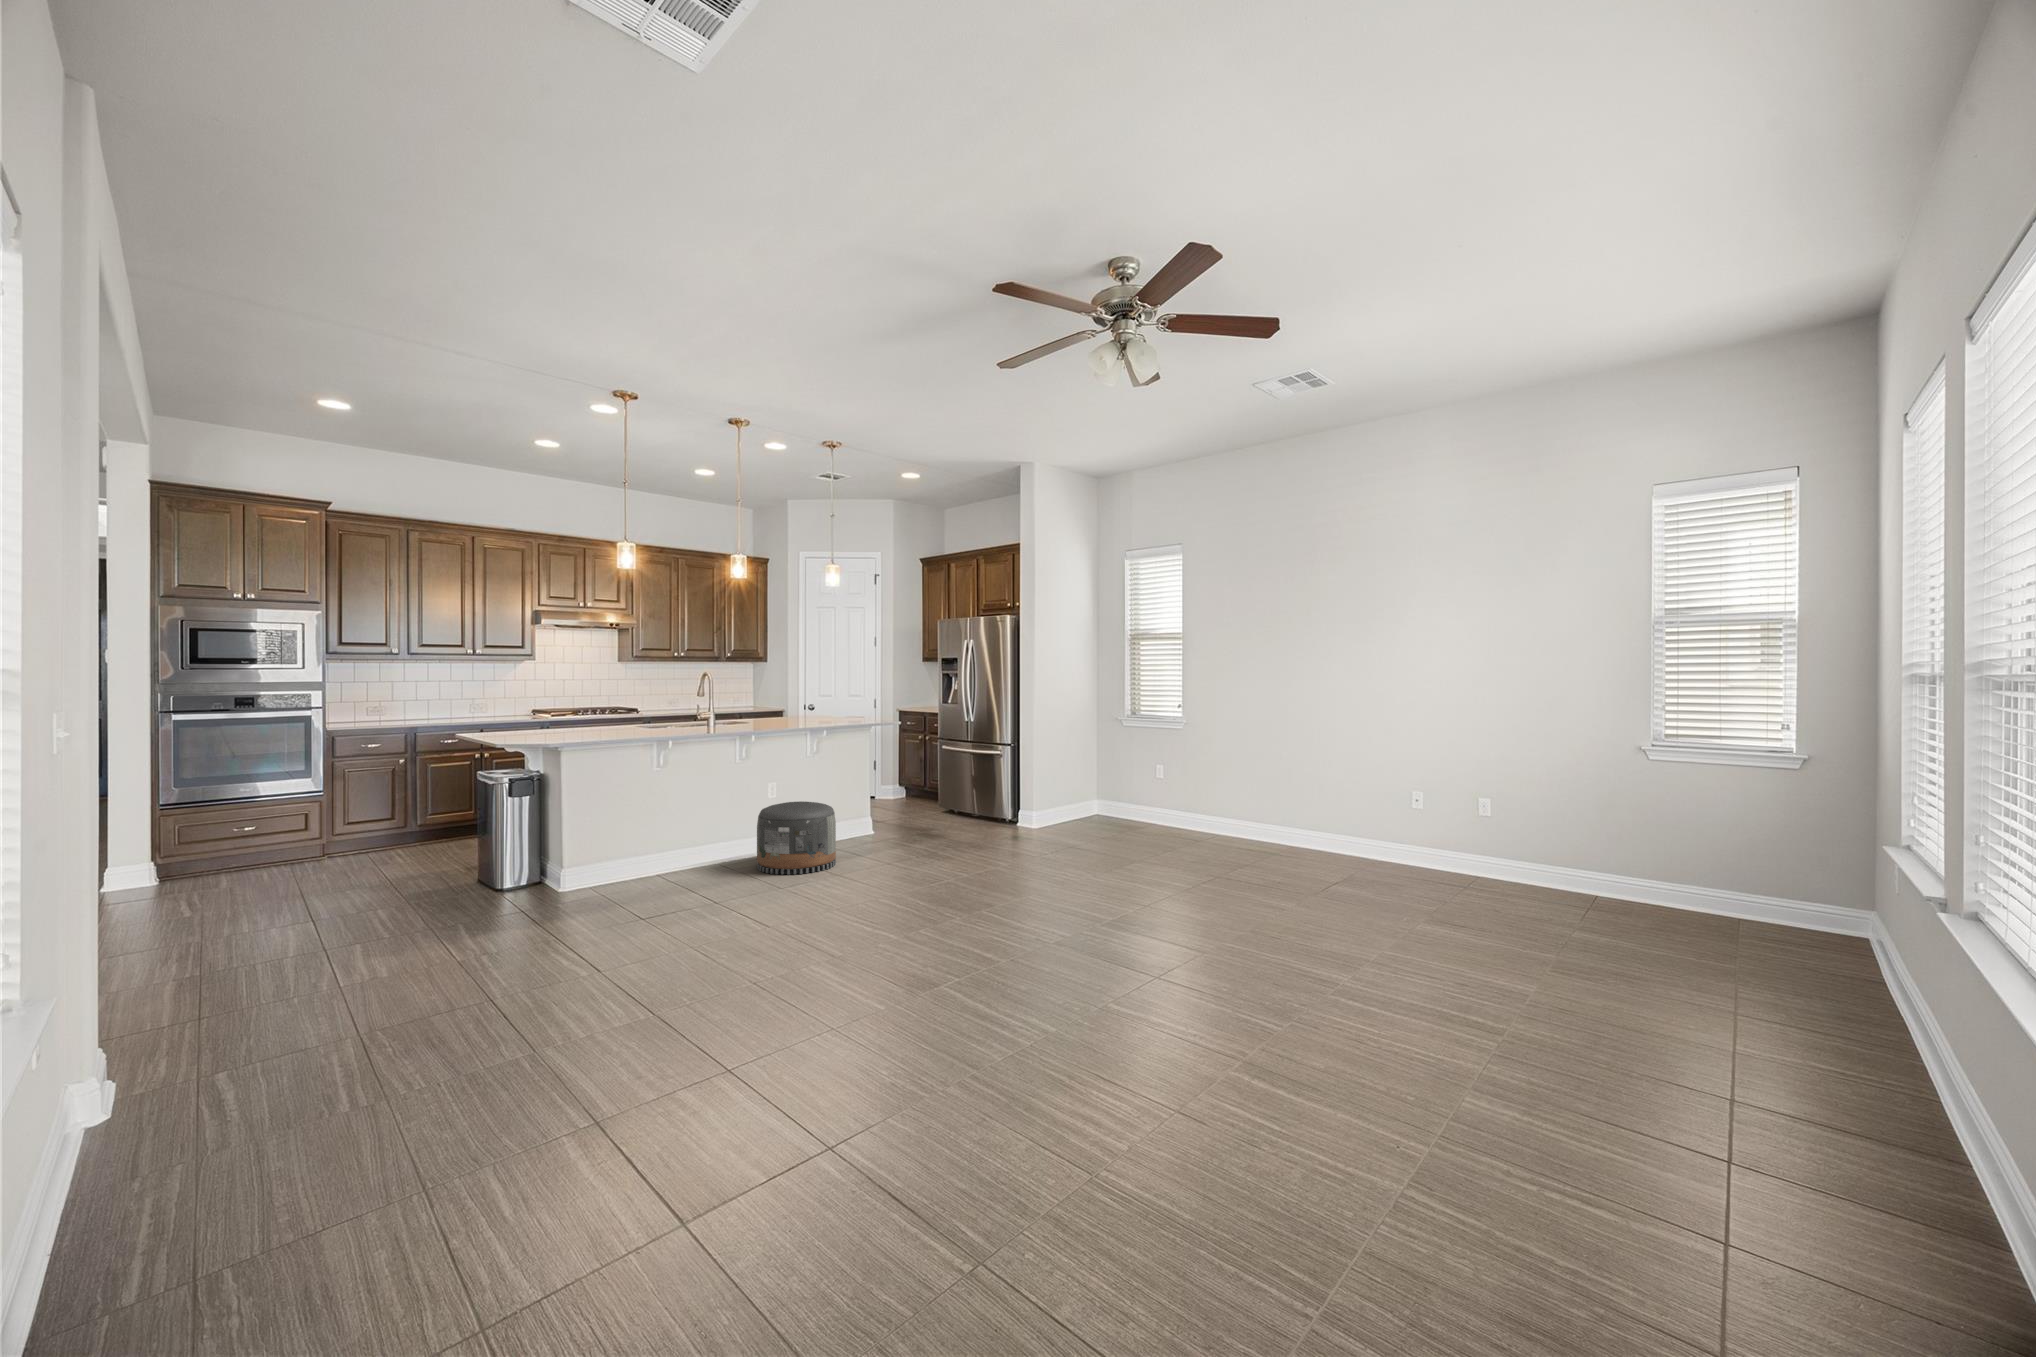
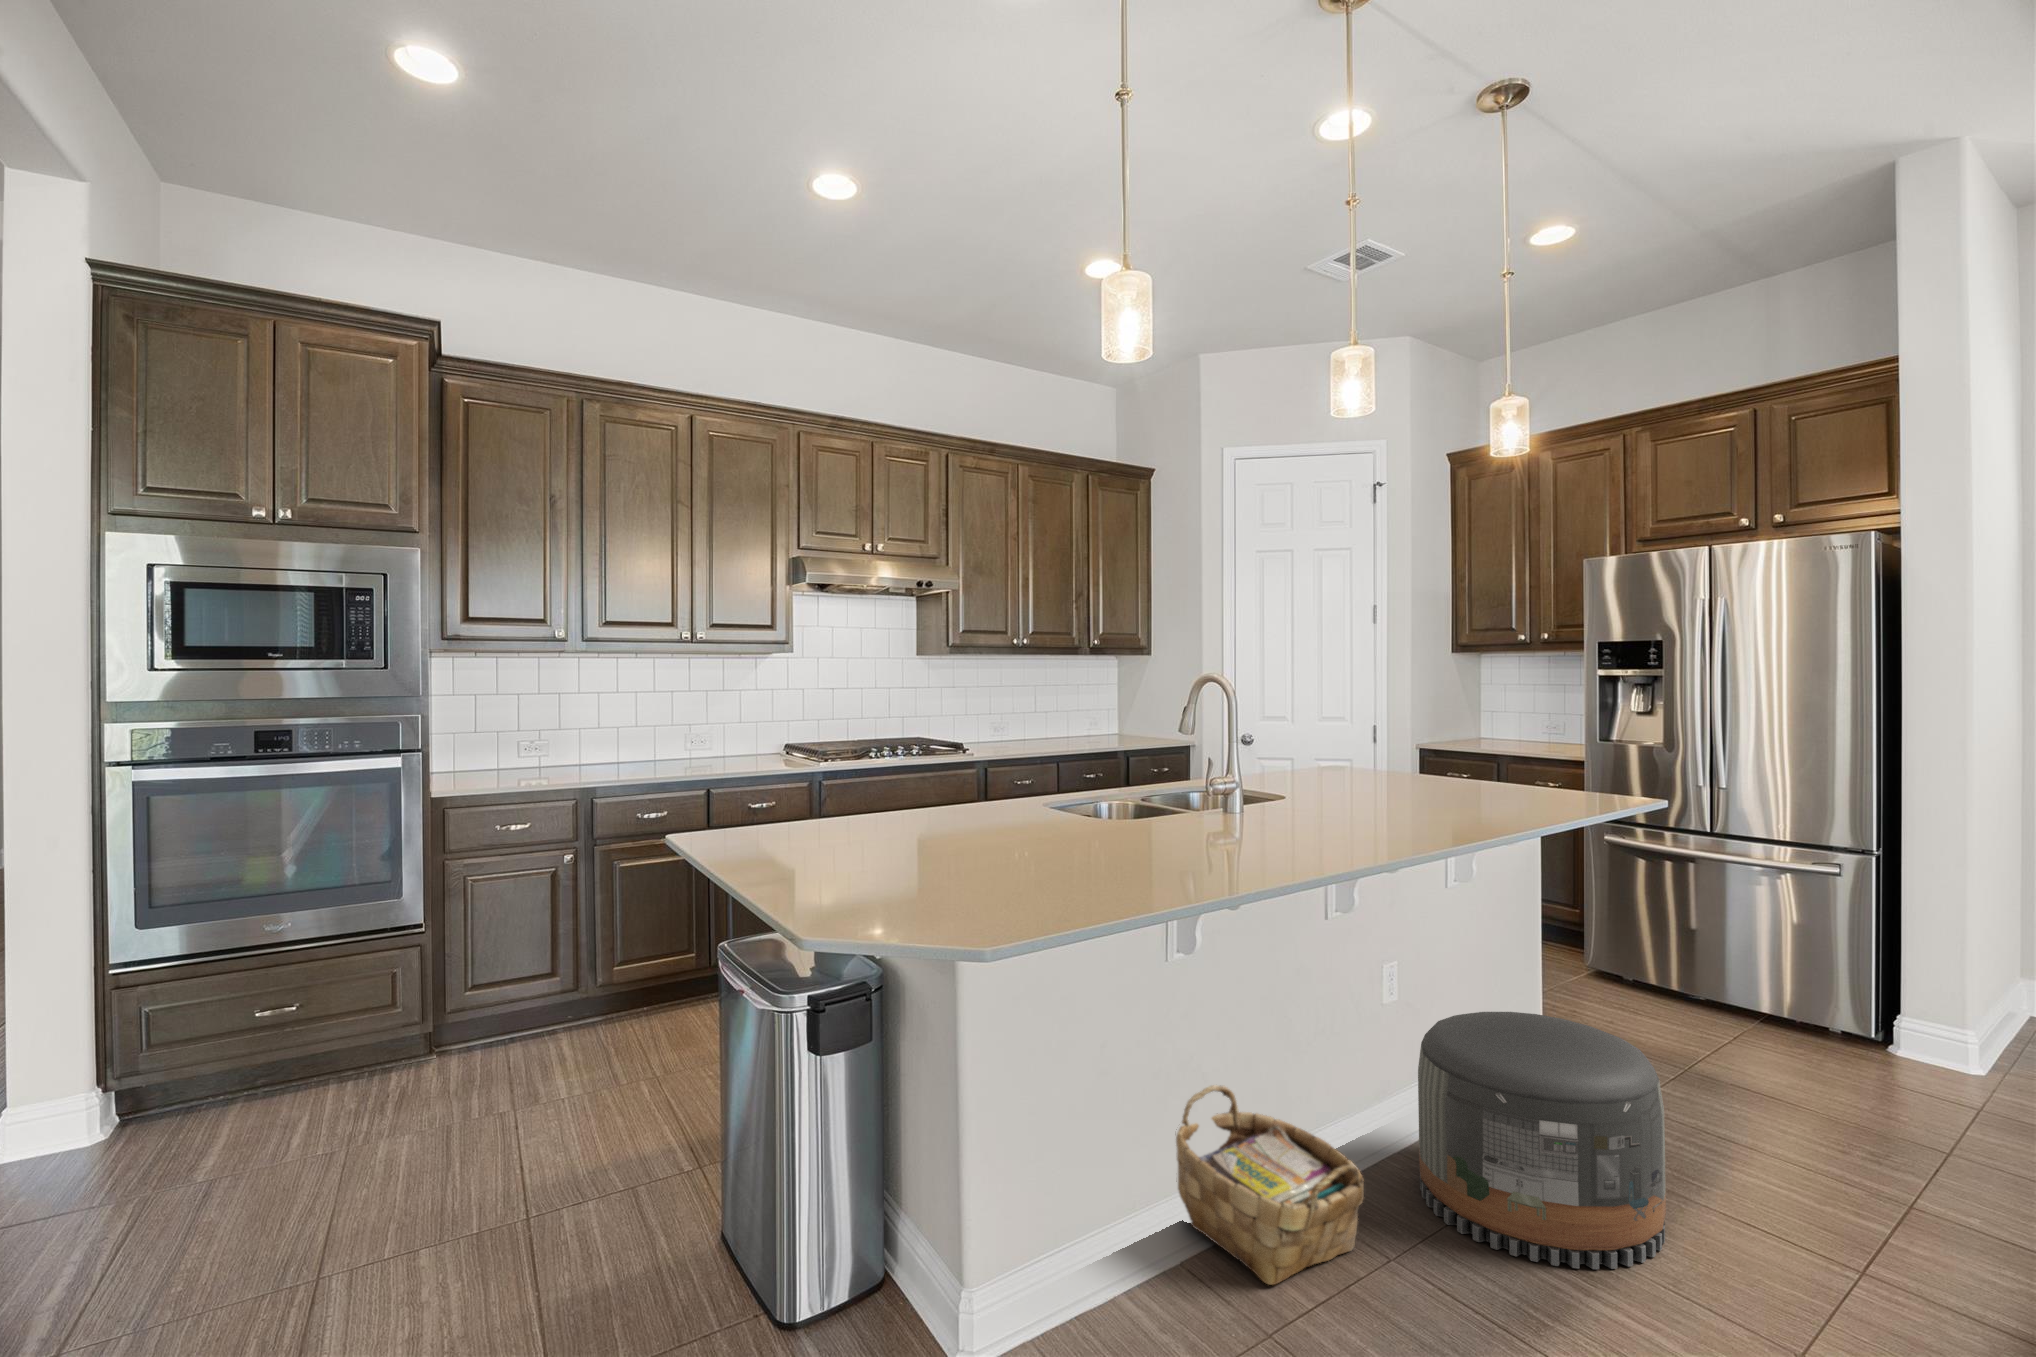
woven basket: none [656,828,720,883] -> present [1176,1085,1364,1285]

